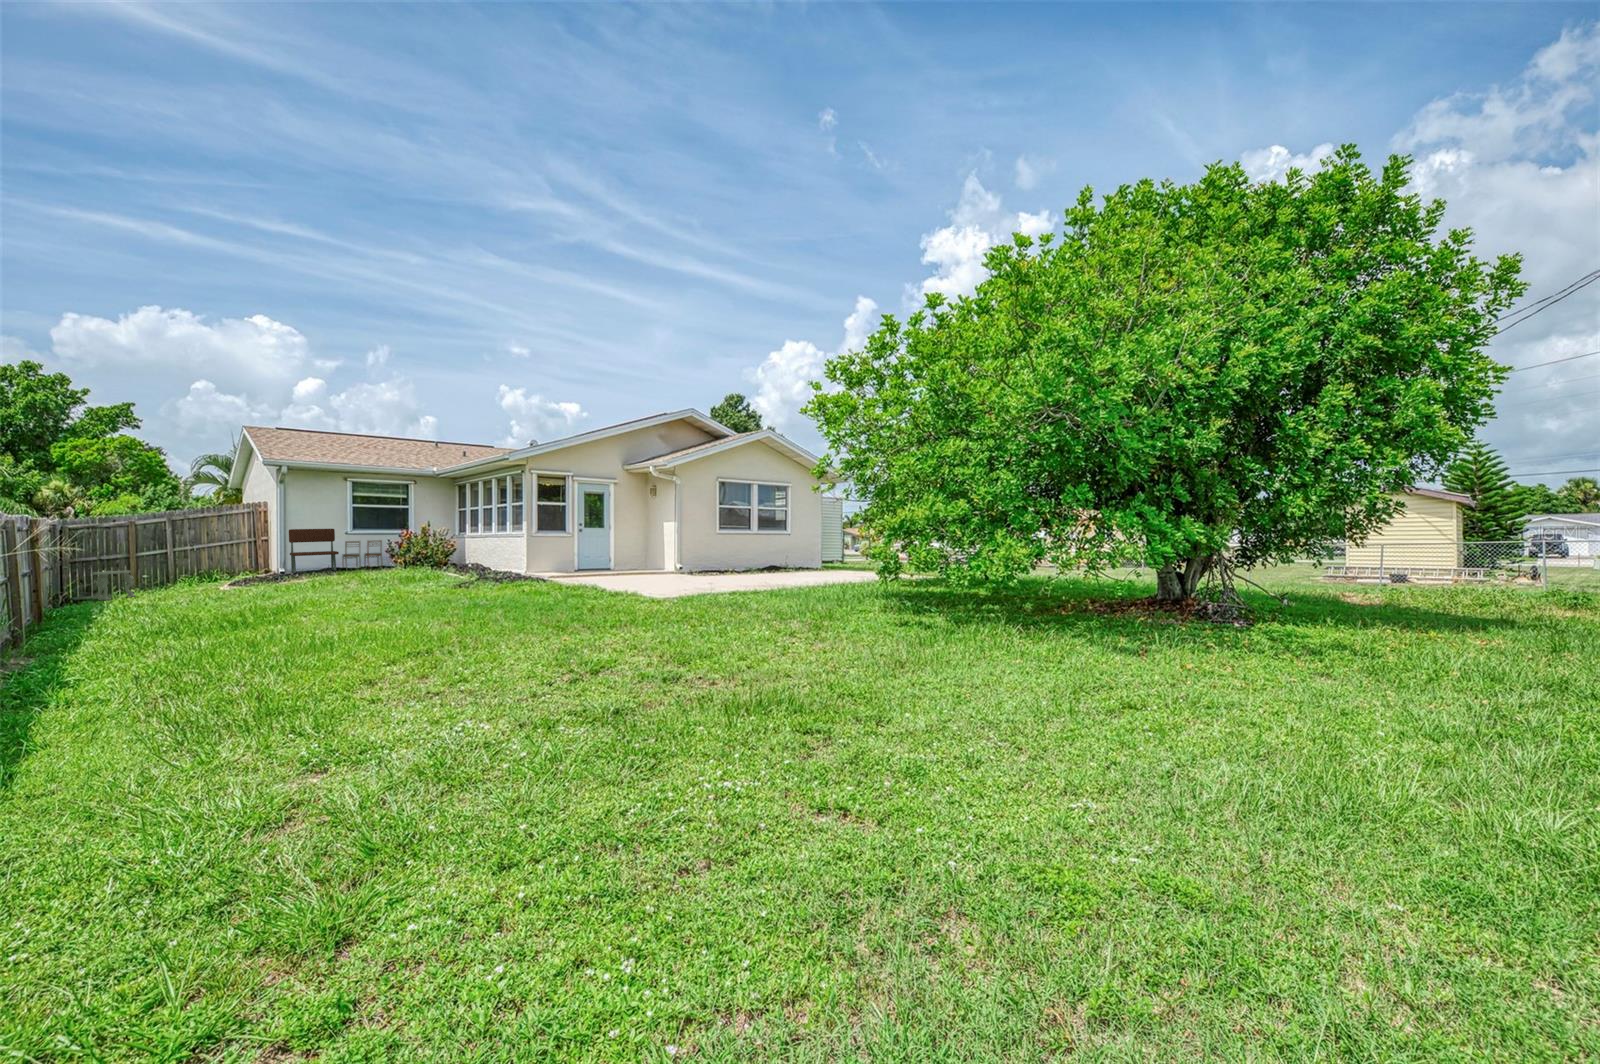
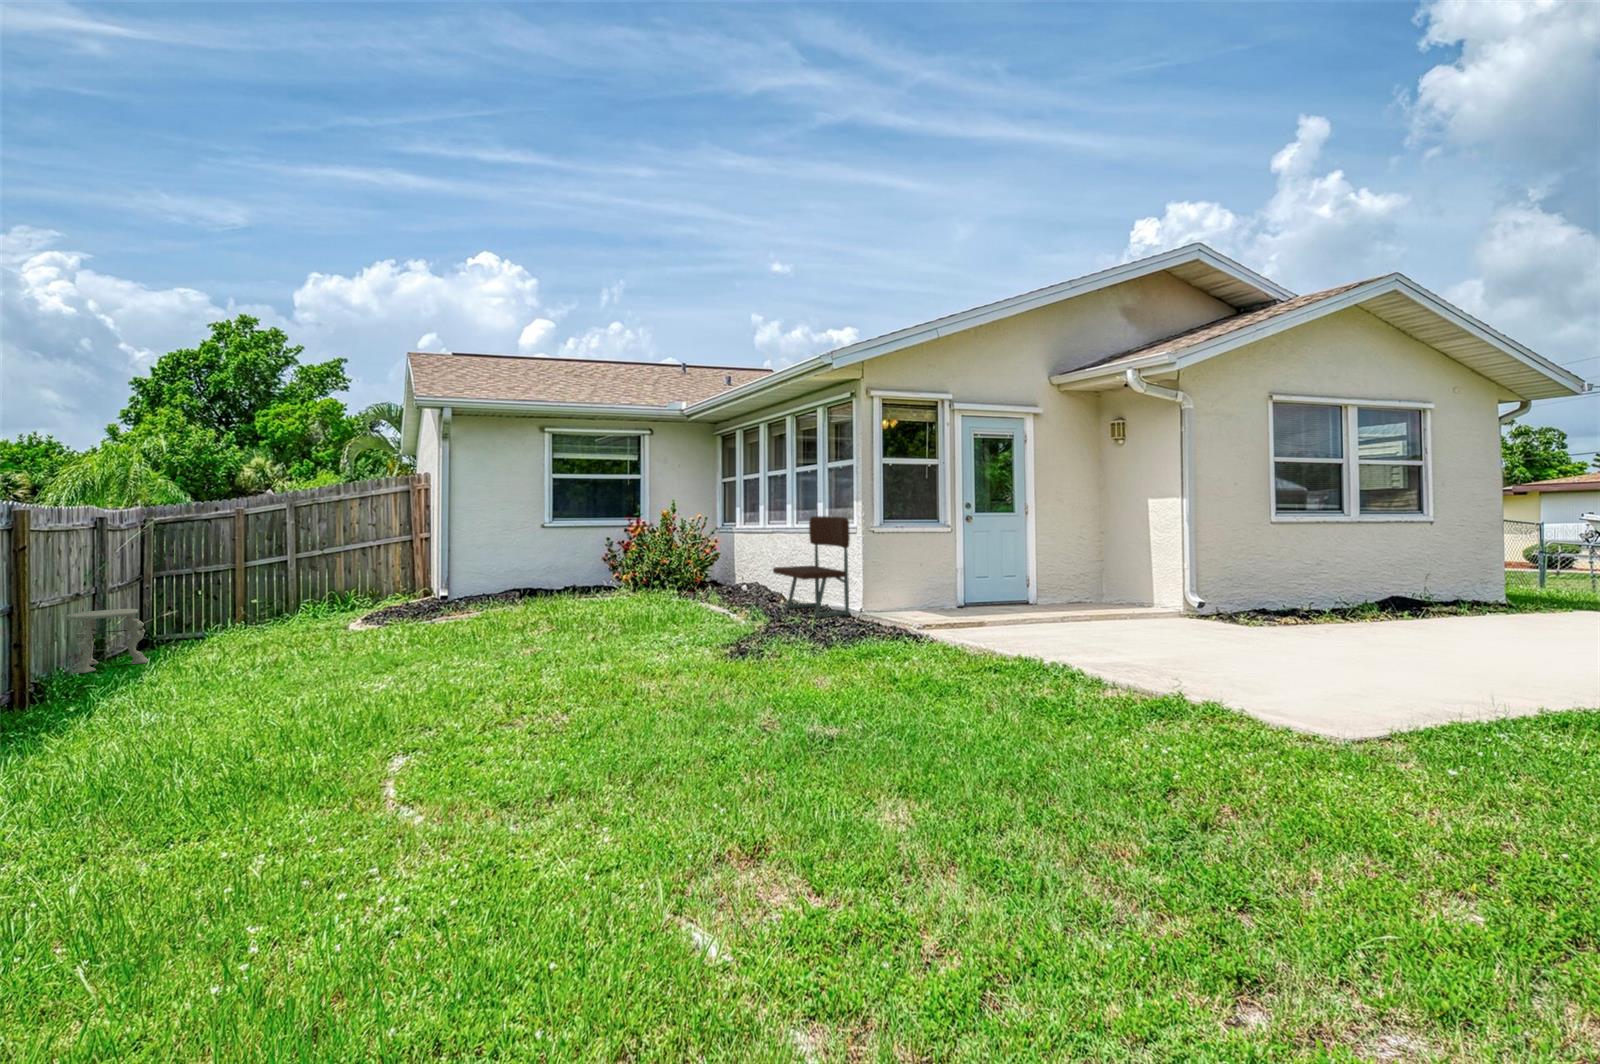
bench: present [289,529,339,573] -> present [773,516,850,617]
chair: present [342,540,382,565] -> none [538,537,601,591]

